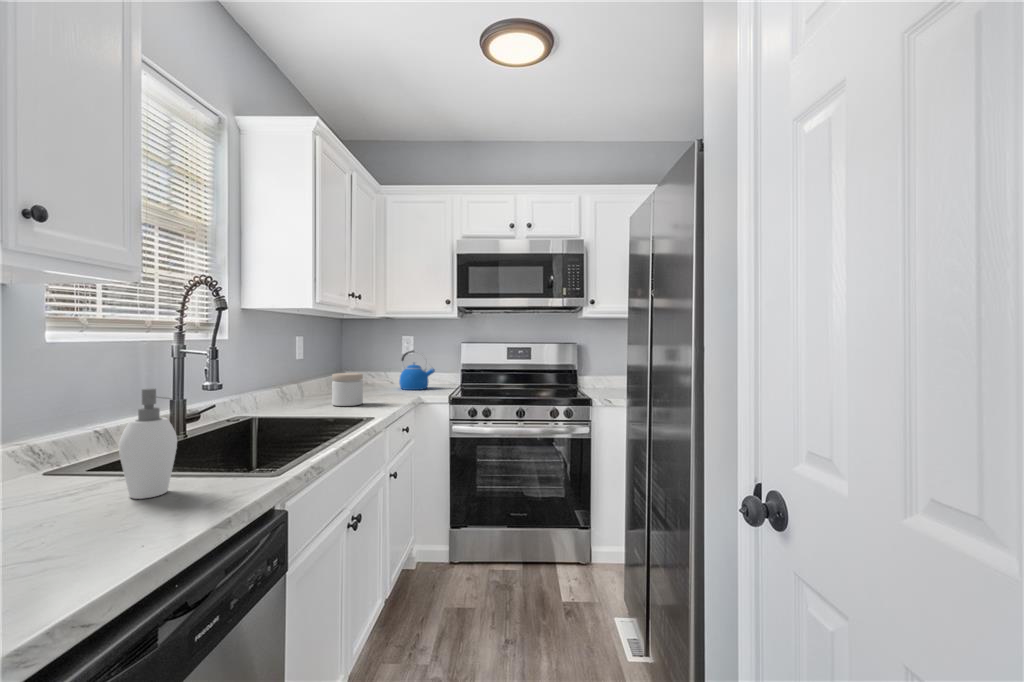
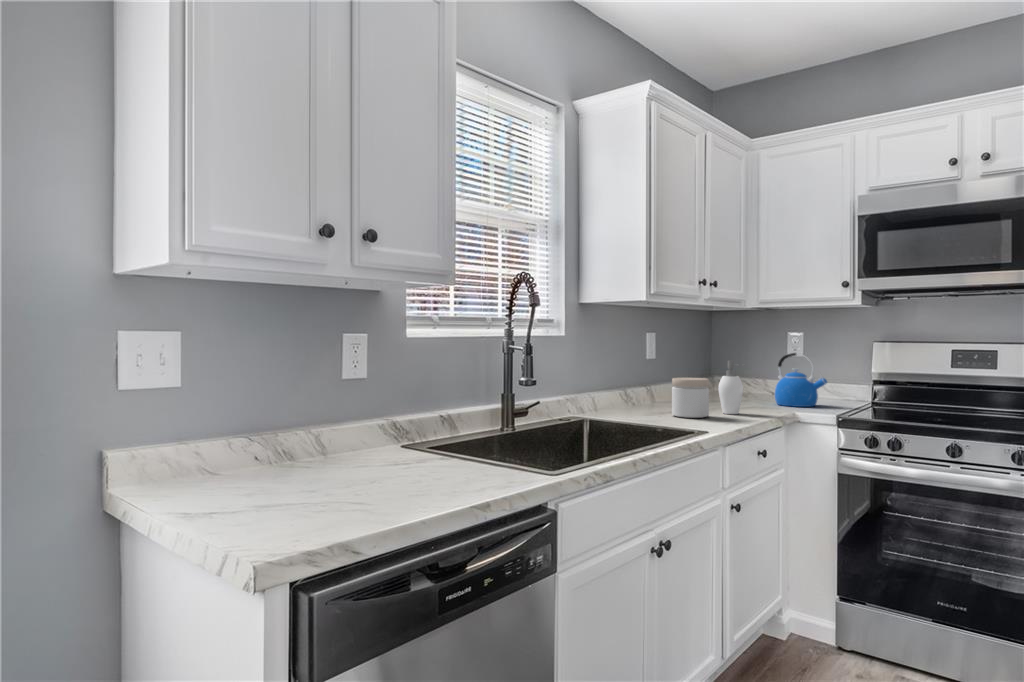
soap dispenser: present [119,389,177,499] -> present [719,361,743,414]

